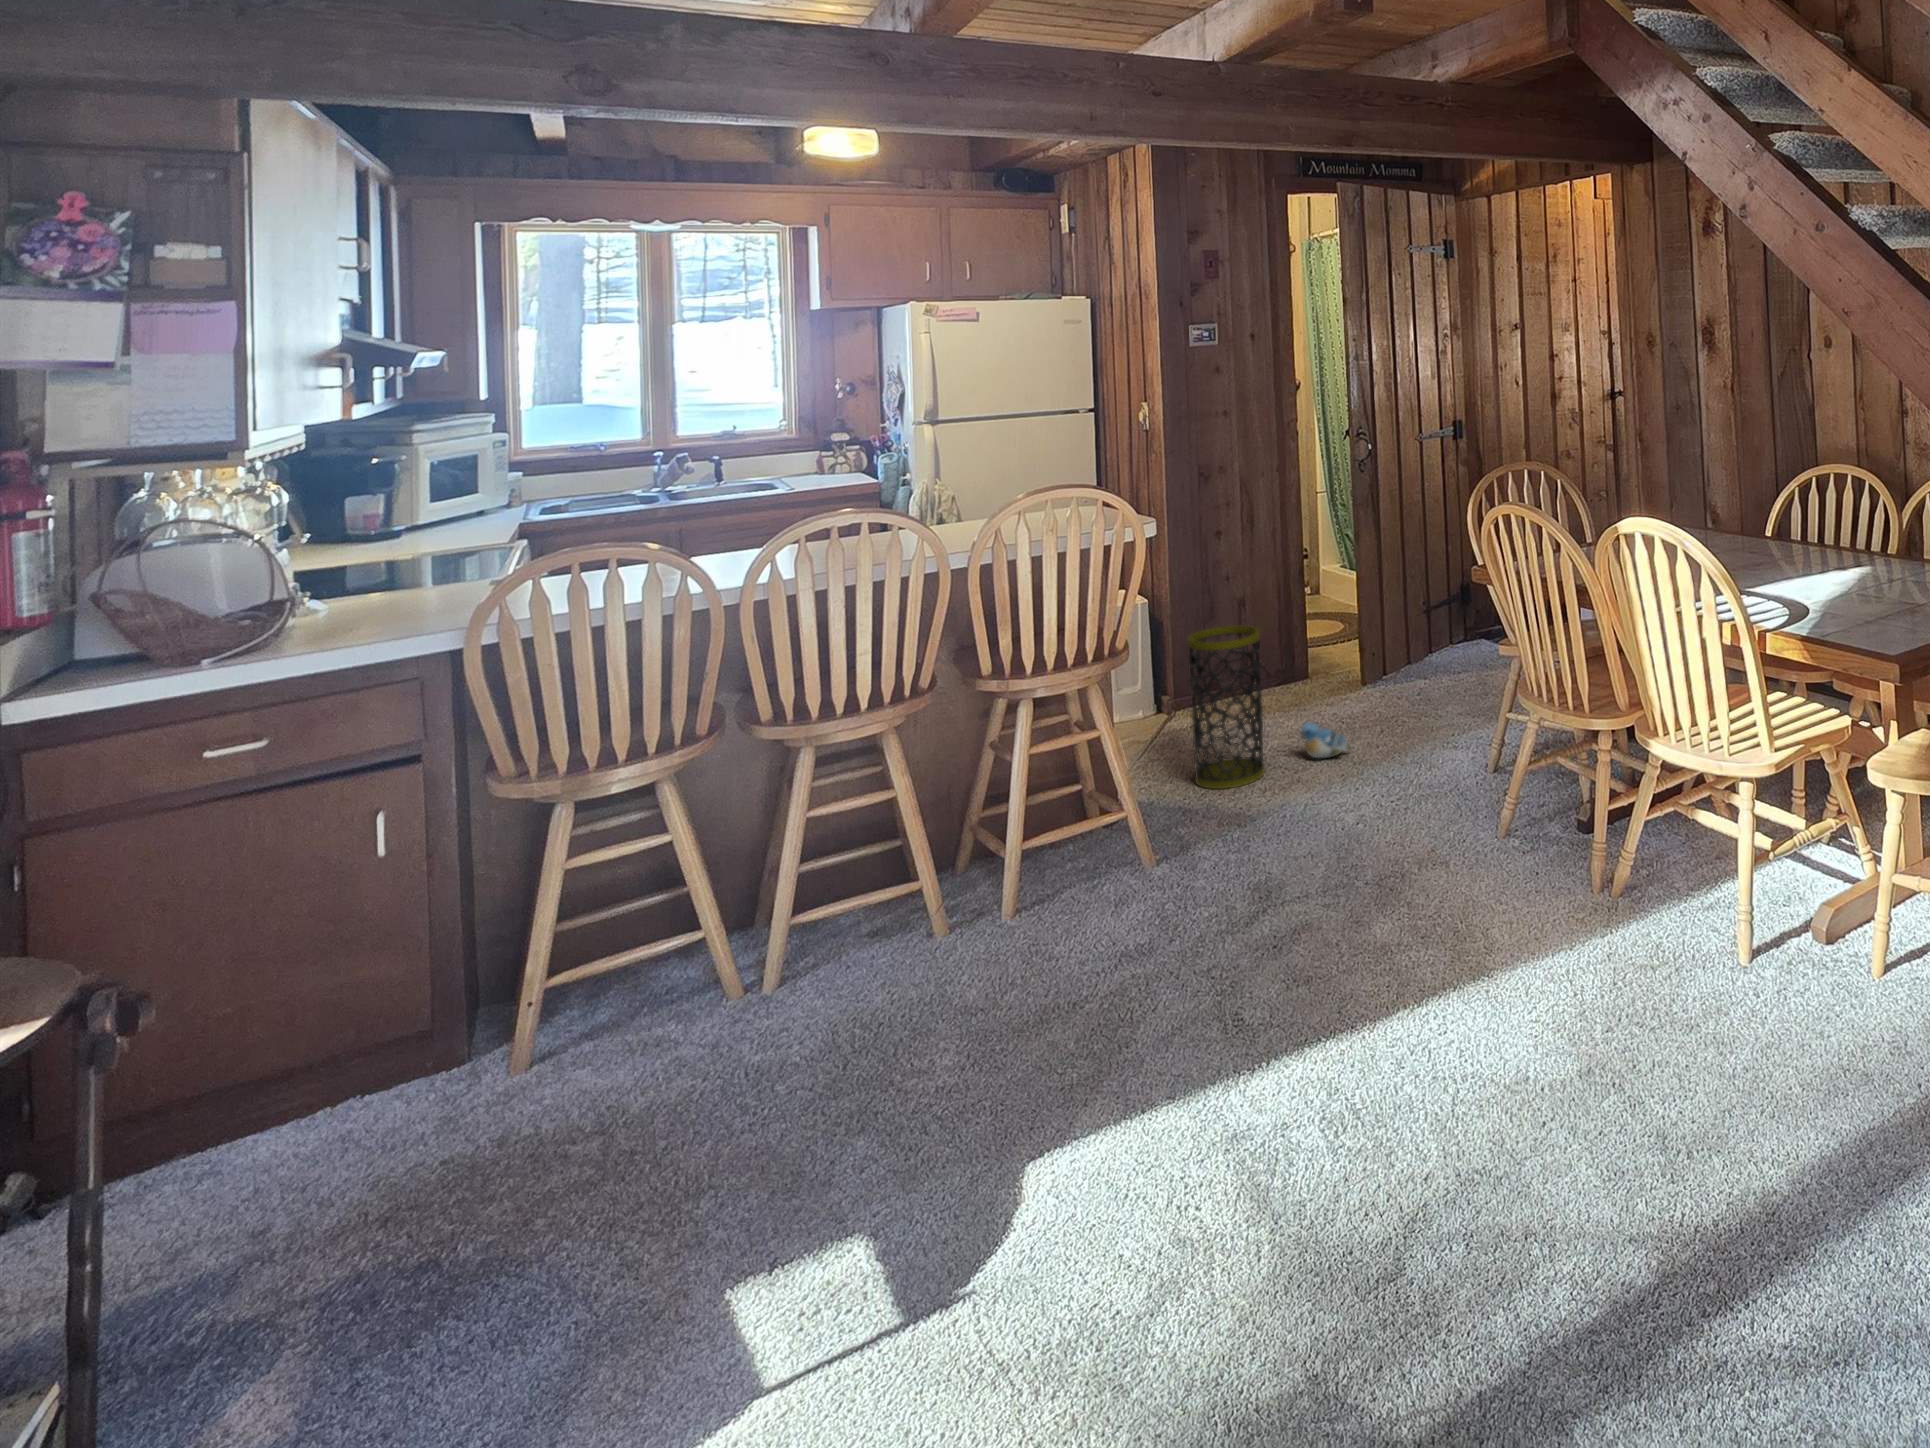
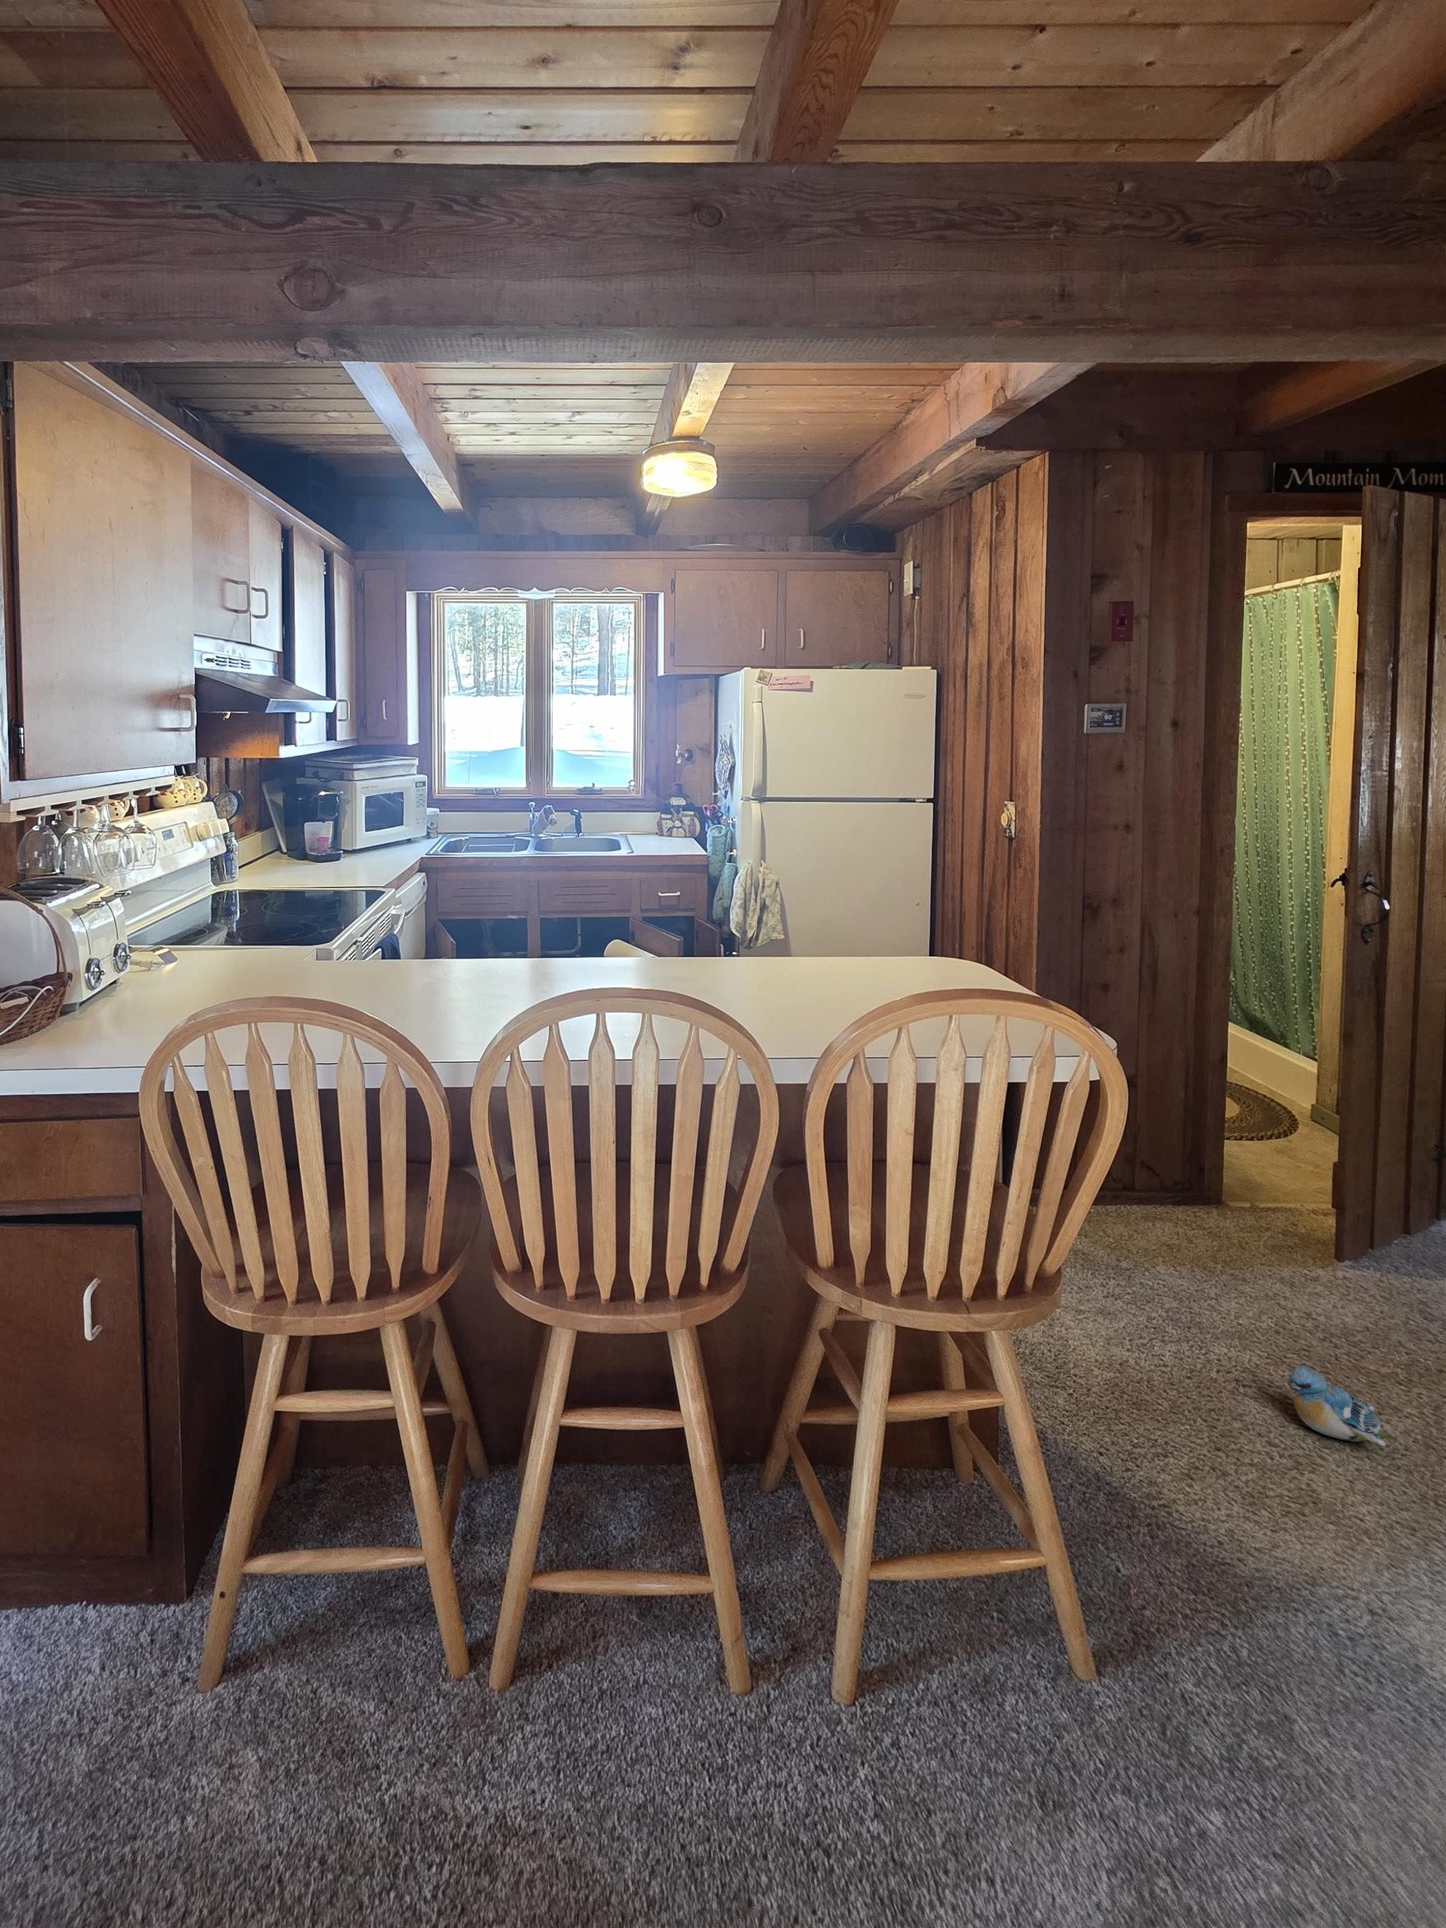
trash can: present [1188,626,1265,789] -> none [1102,1171,1234,1451]

